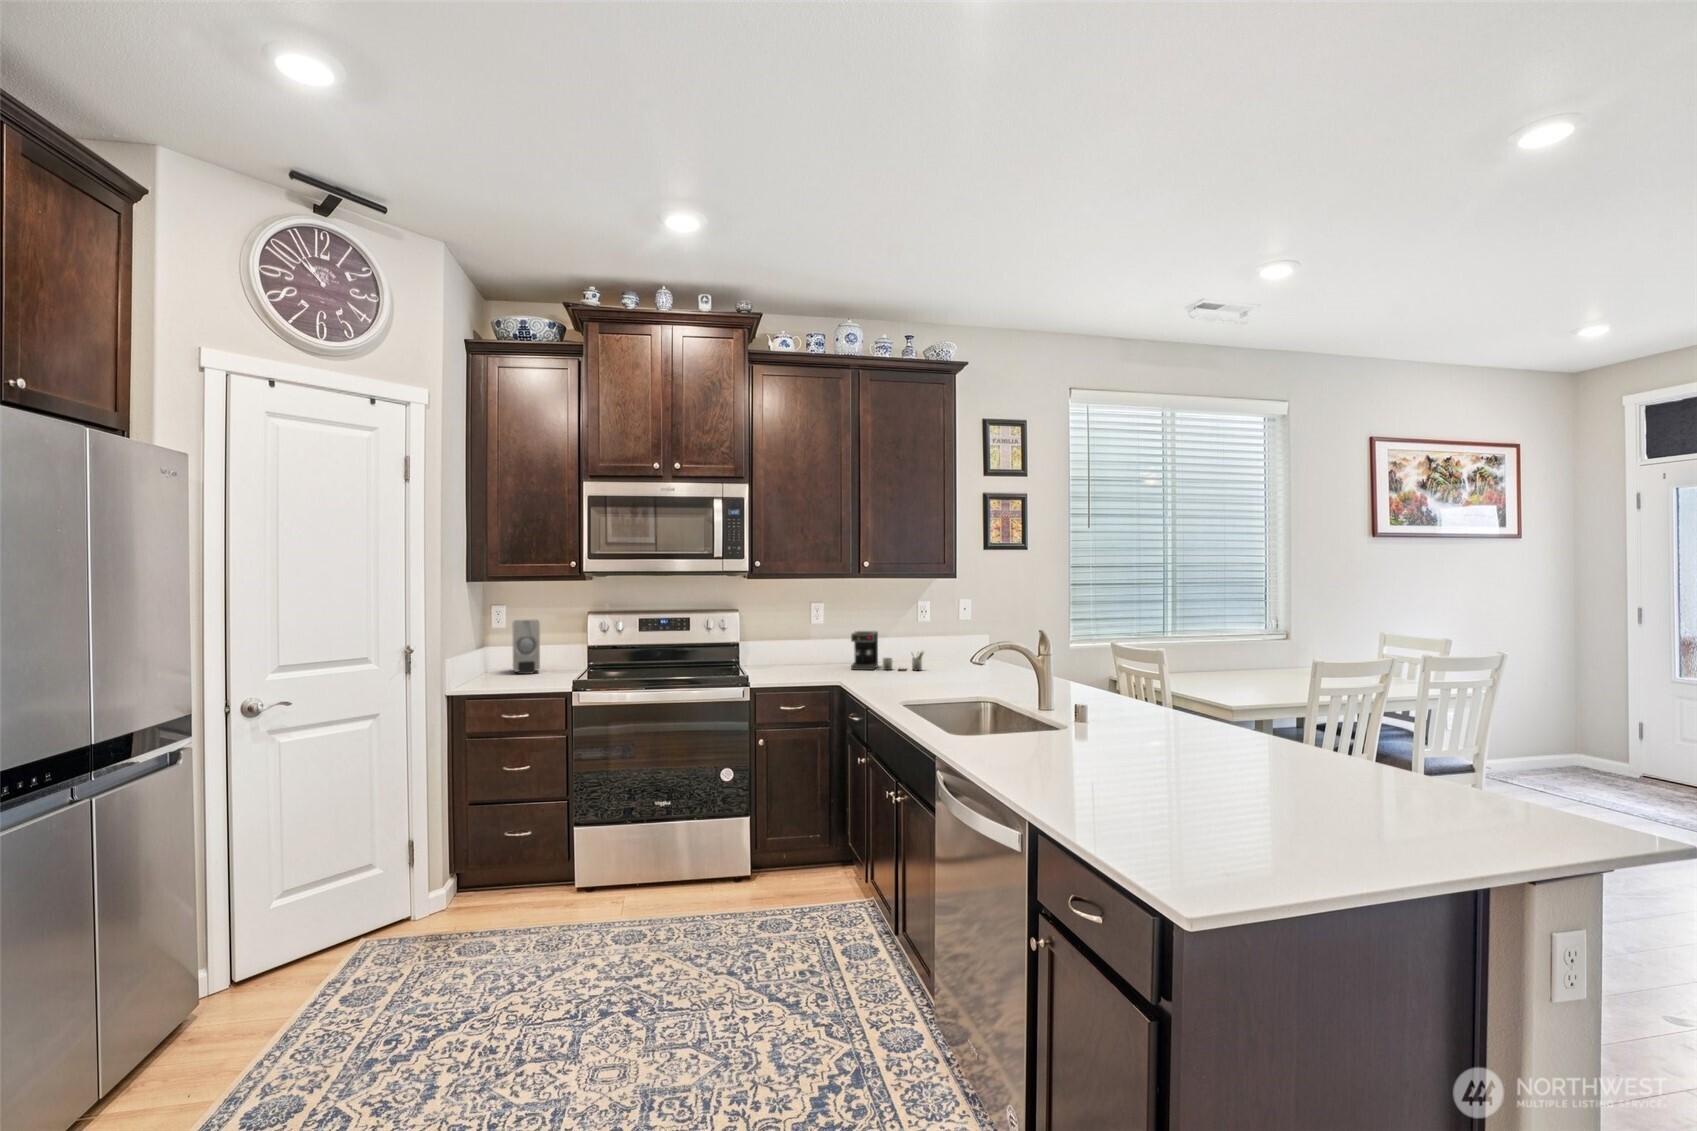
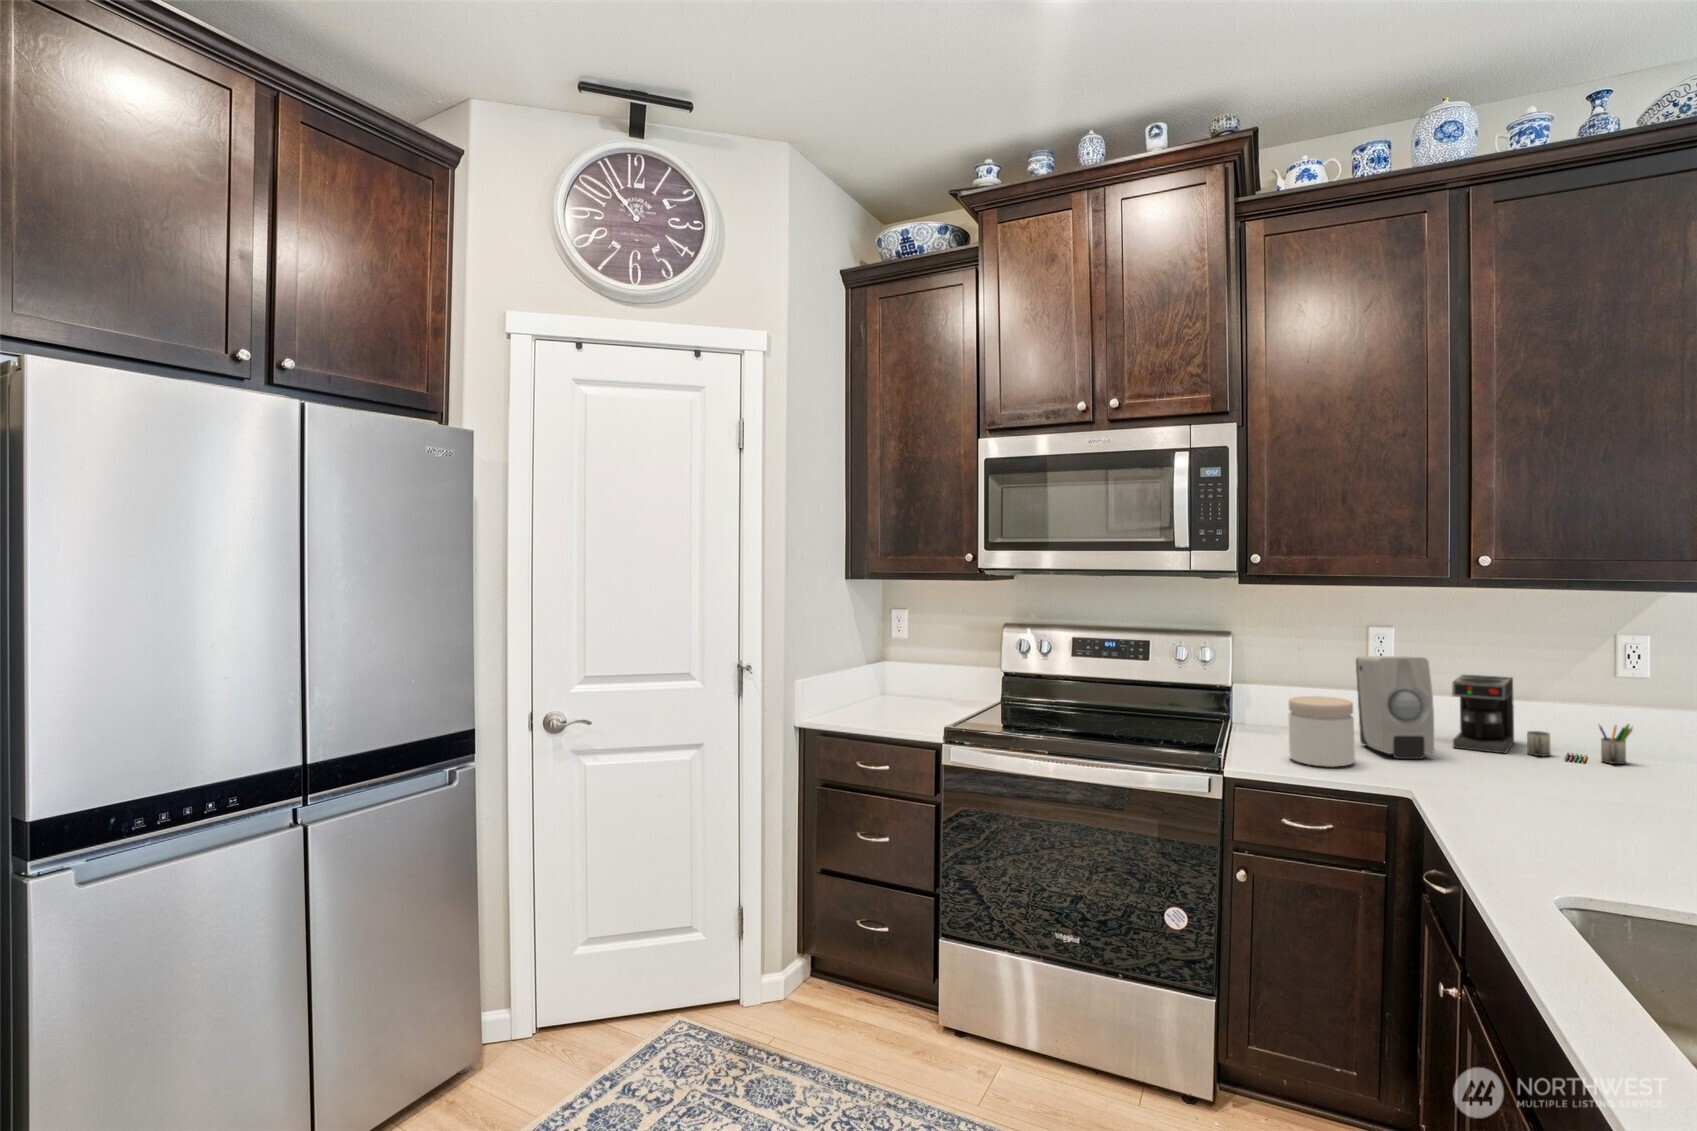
soap dispenser: present [513,620,540,674] -> present [1356,656,1434,759]
jar: none [773,643,806,680] -> present [1289,696,1355,767]

